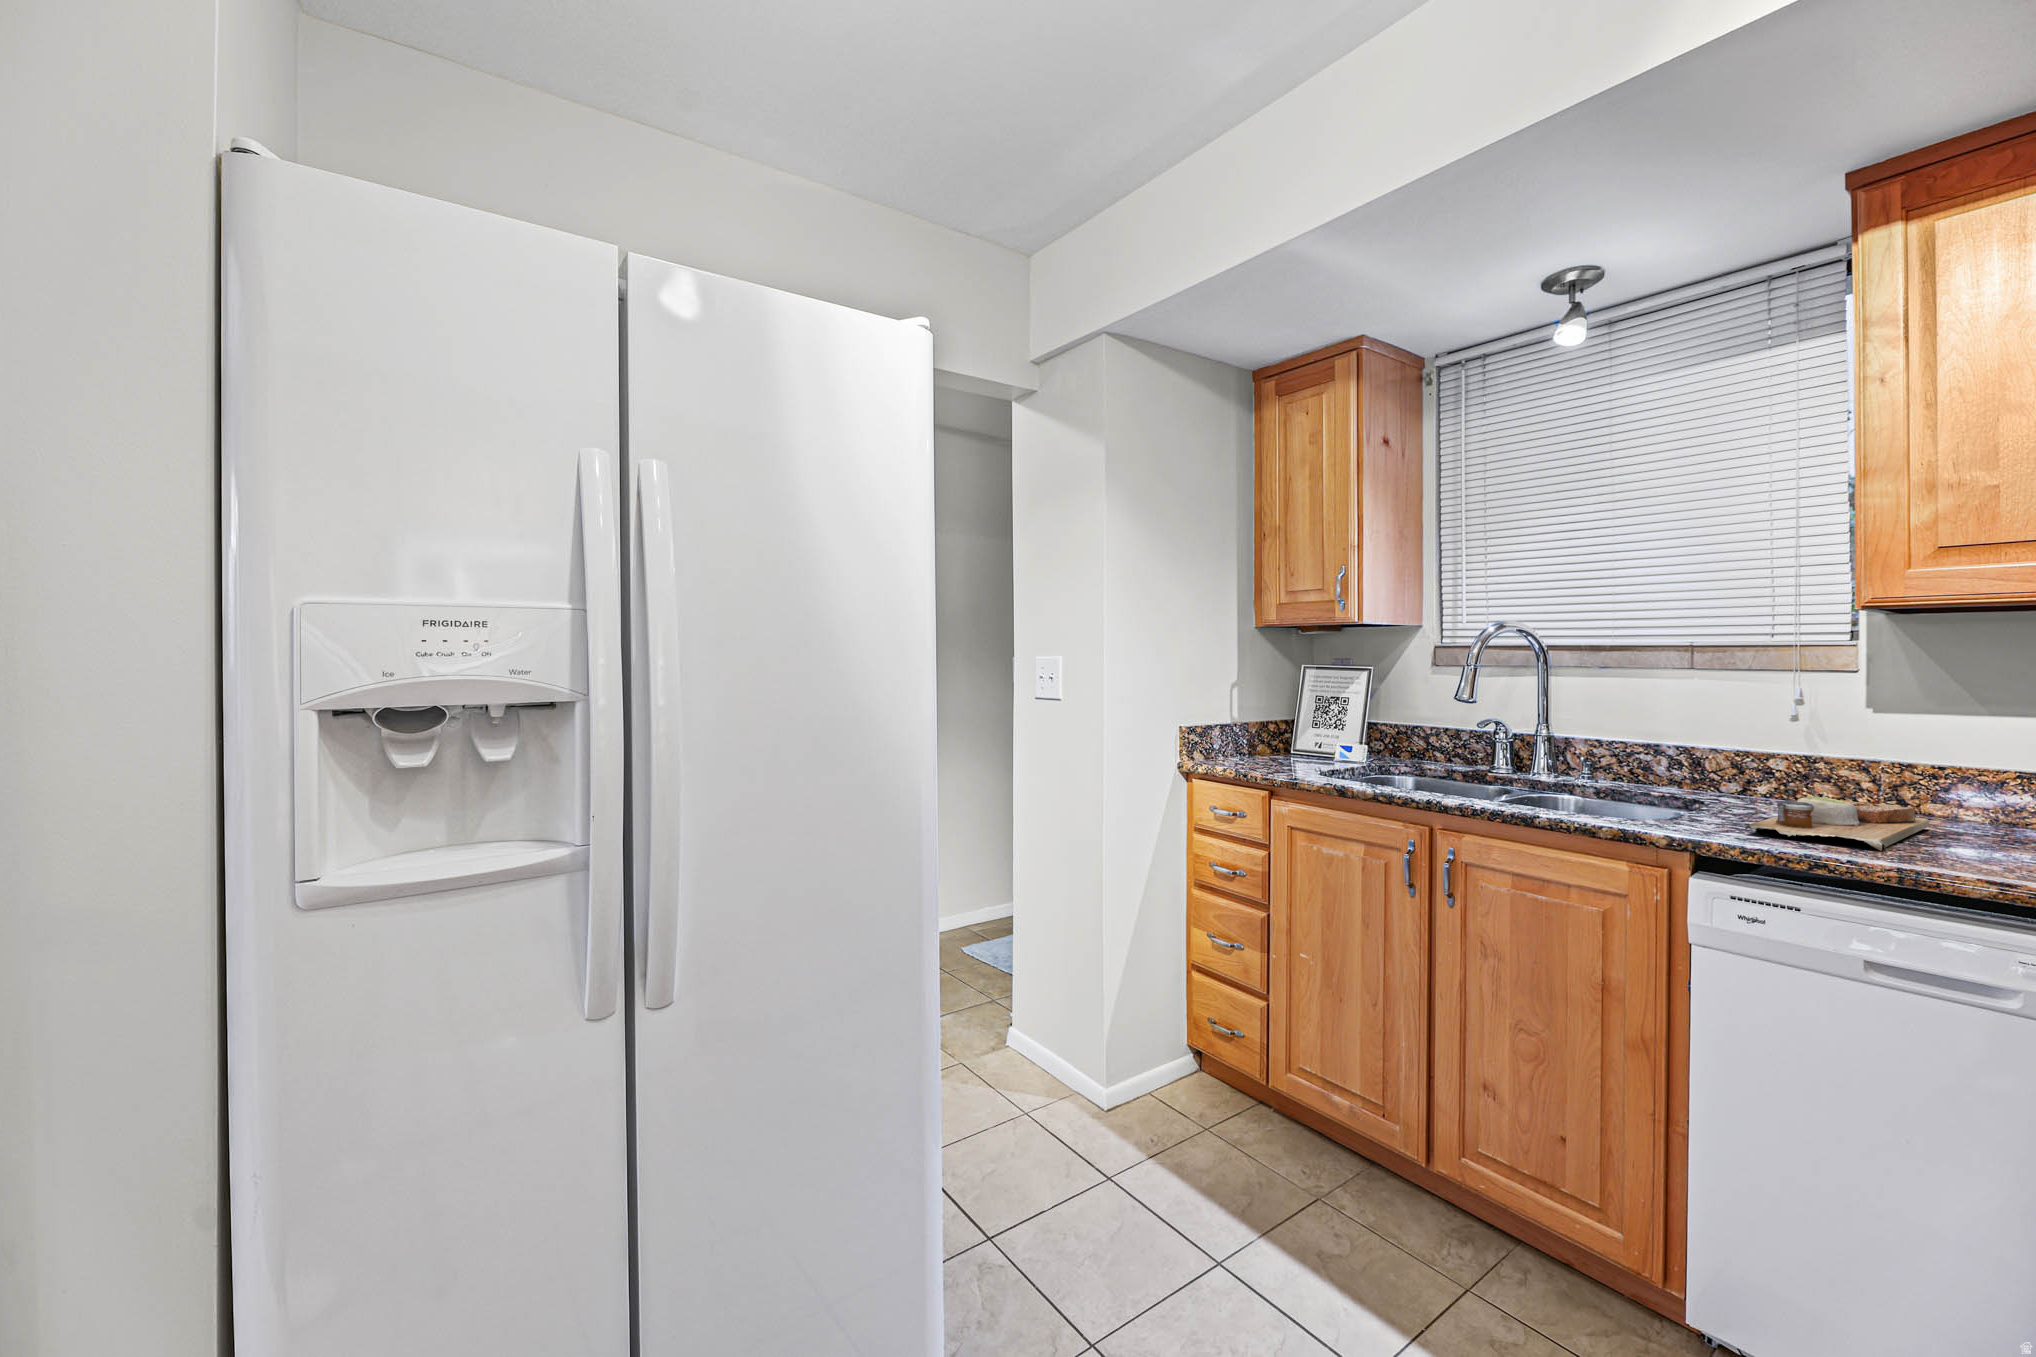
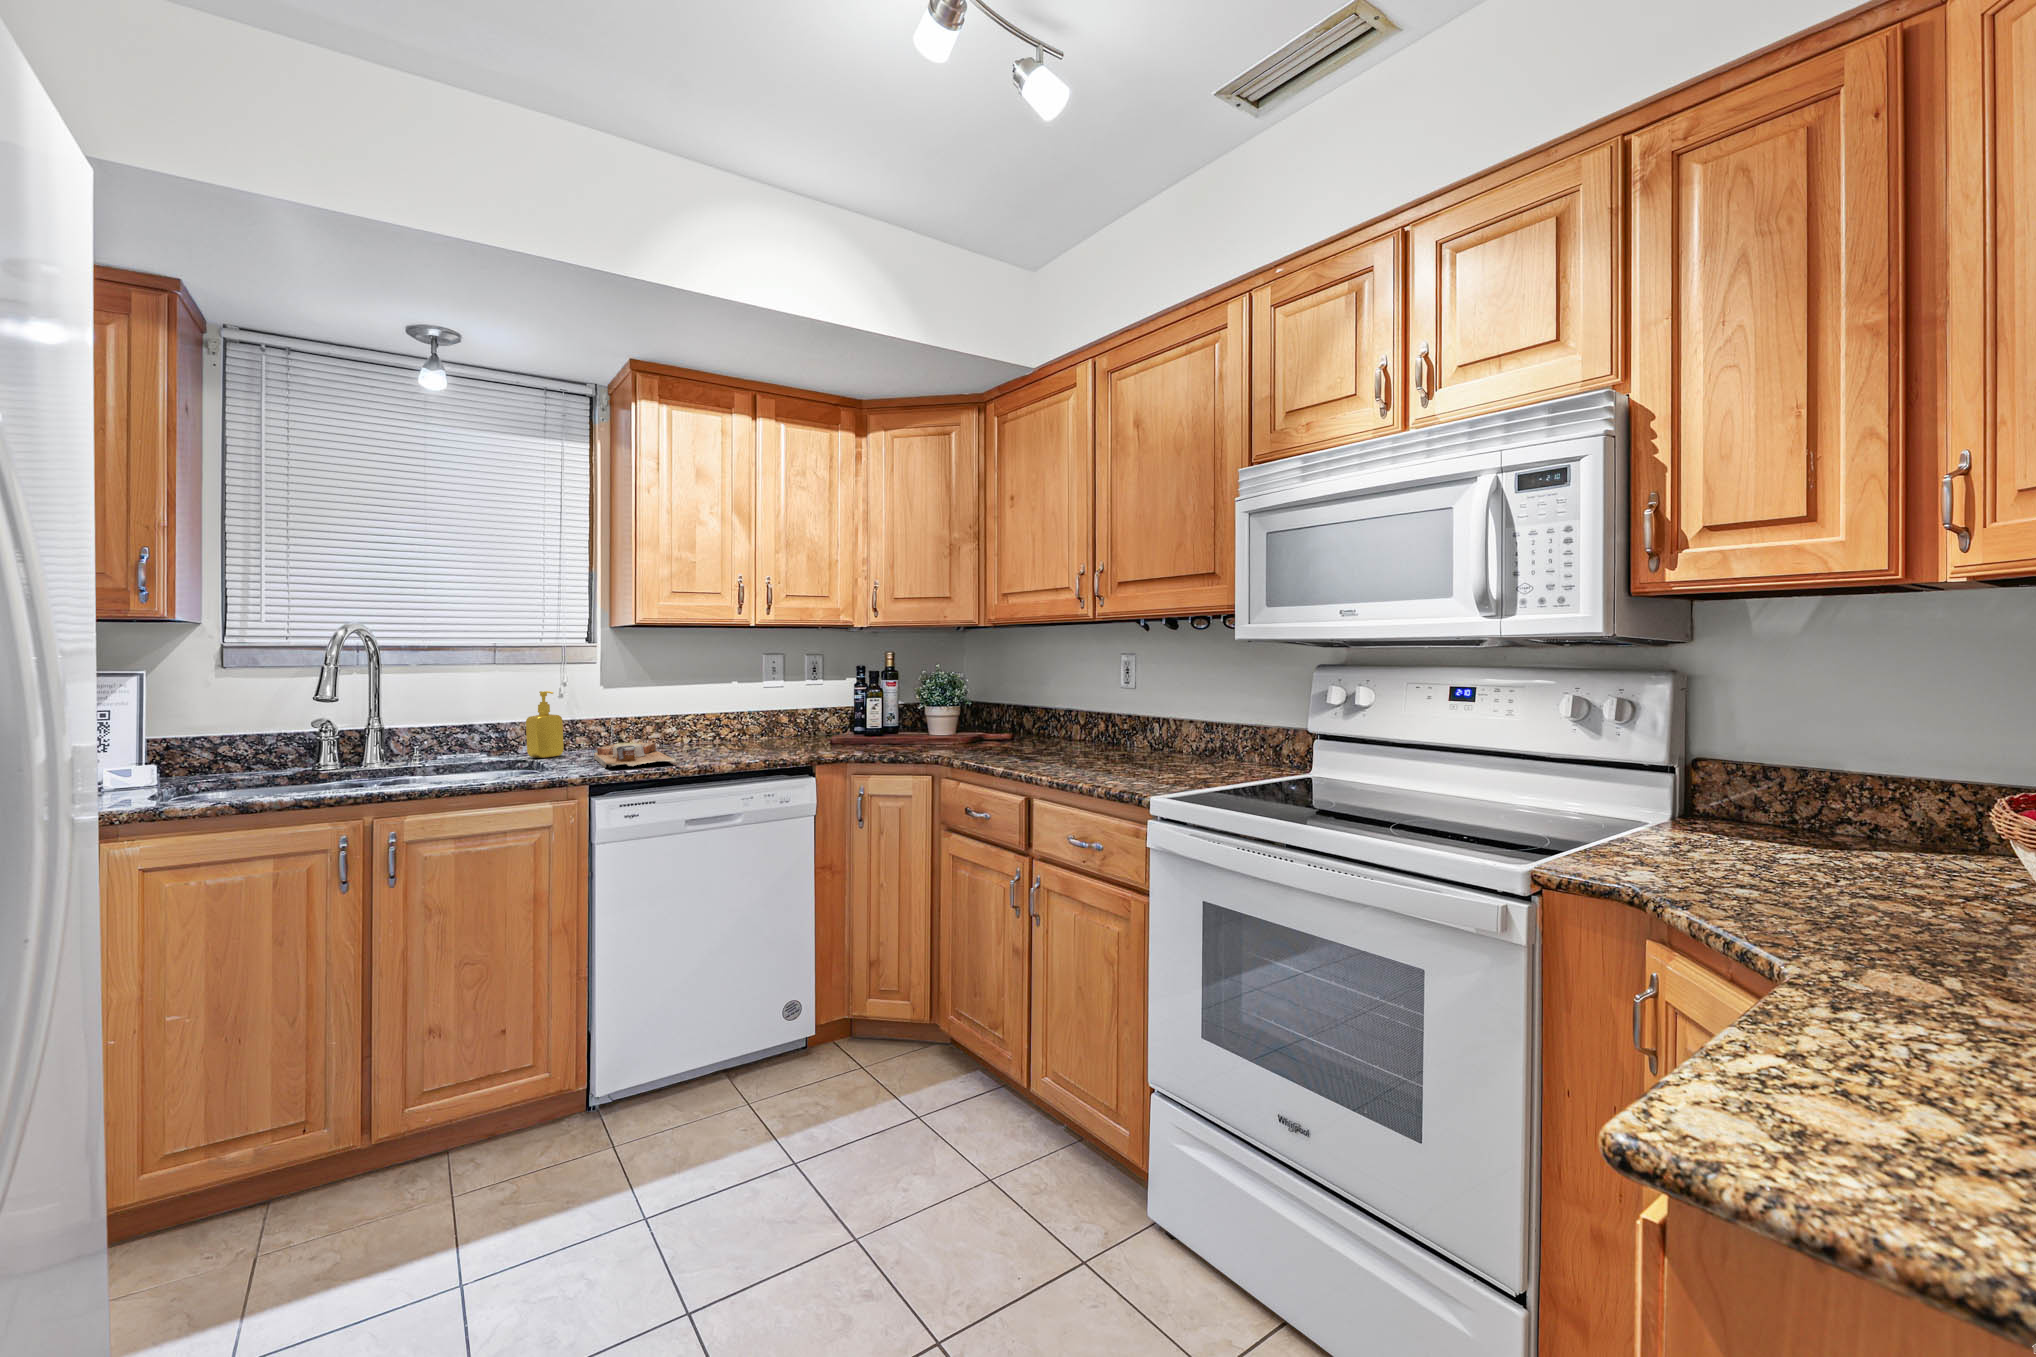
soap dispenser: none [1732,708,1790,804] -> present [526,691,564,758]

